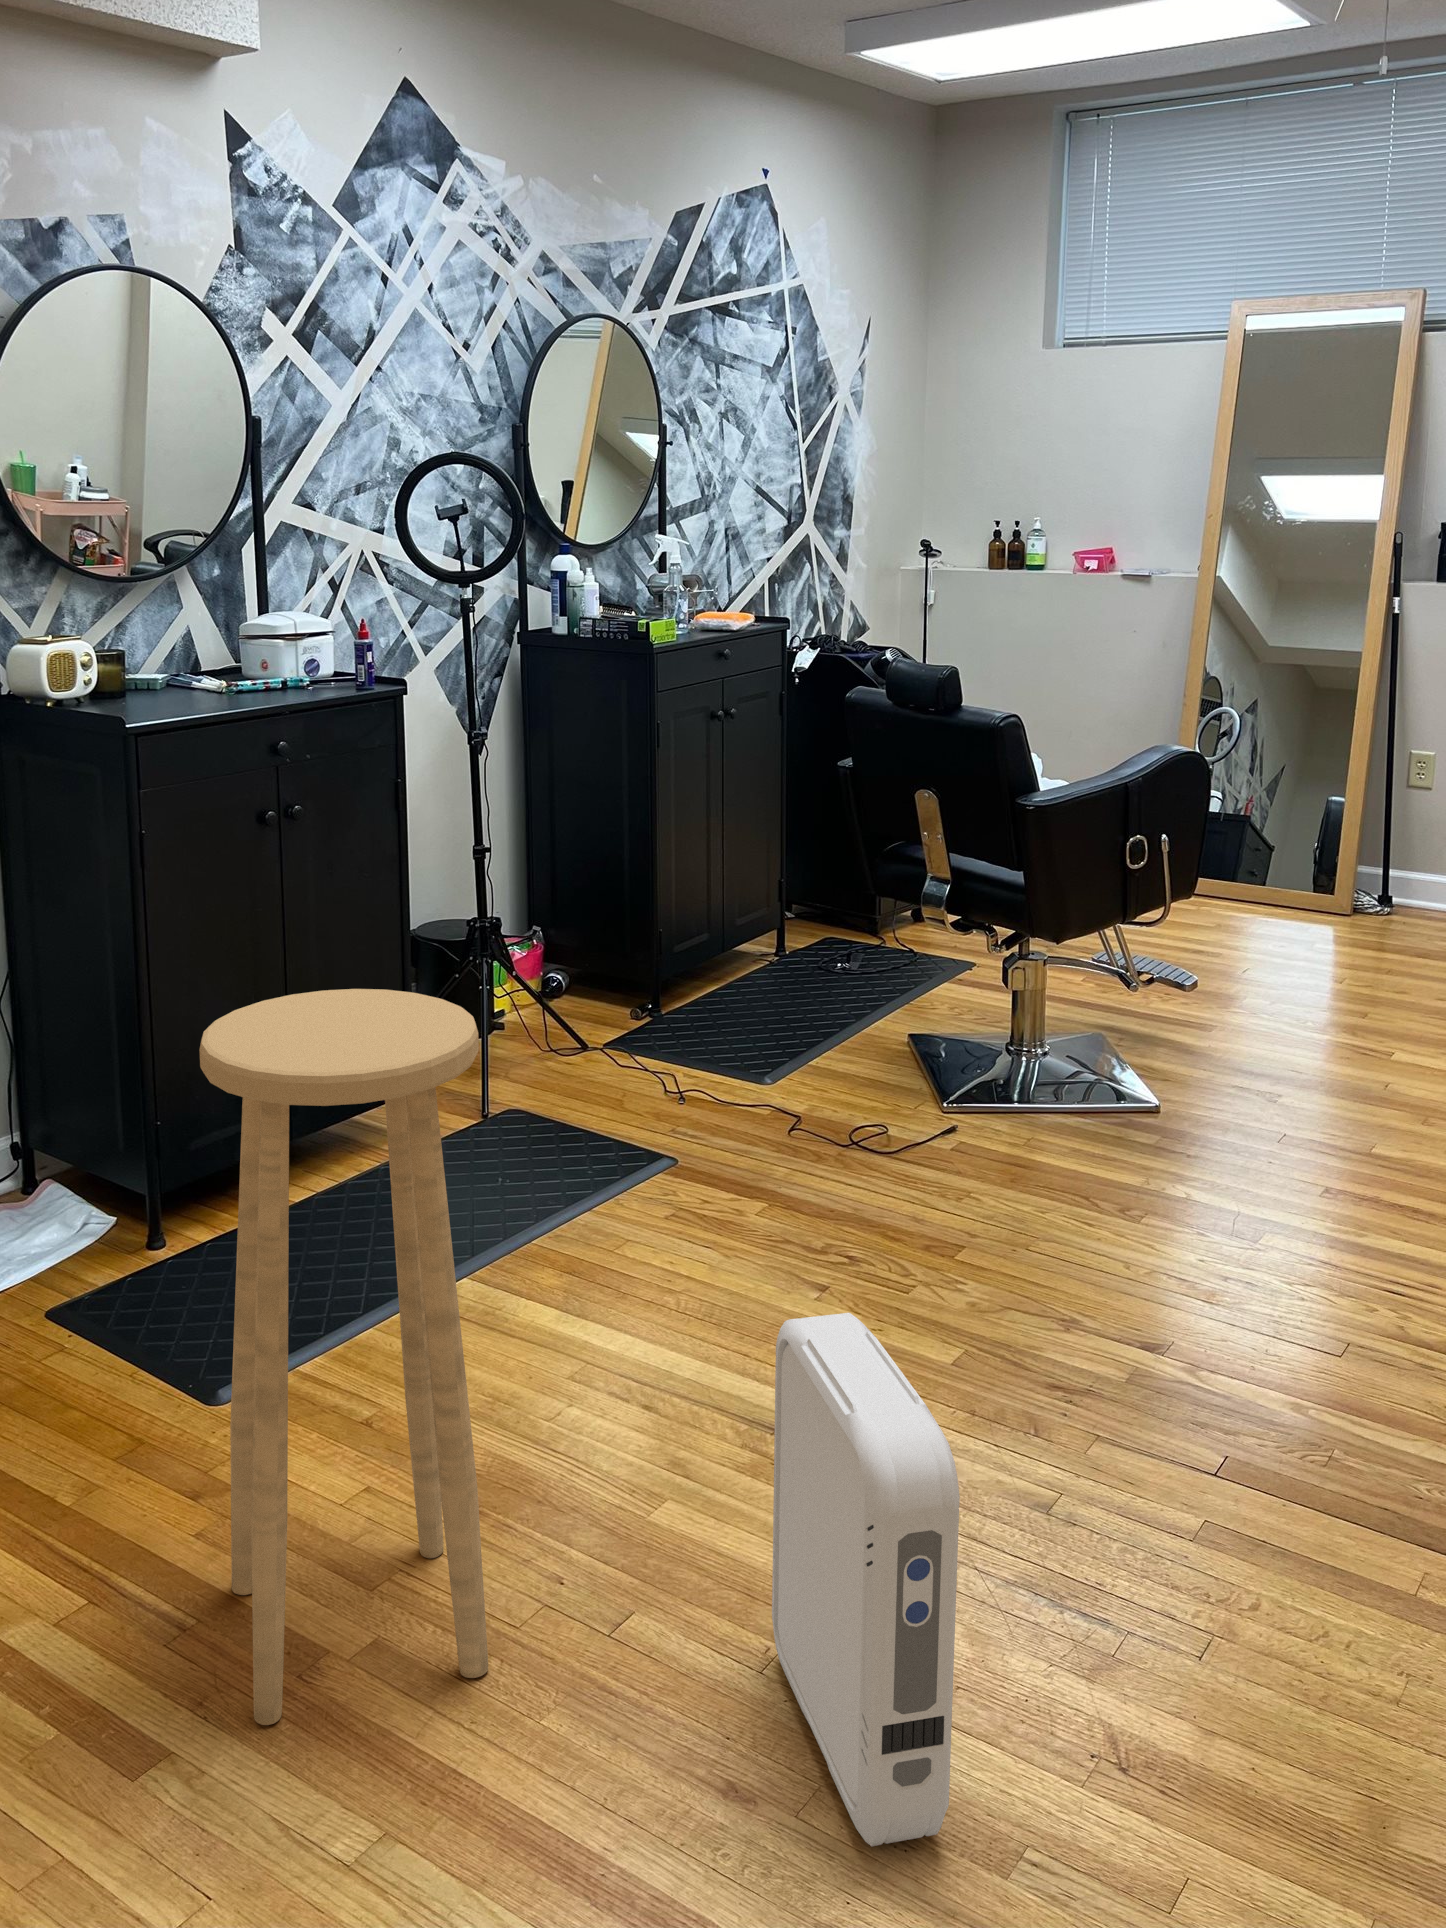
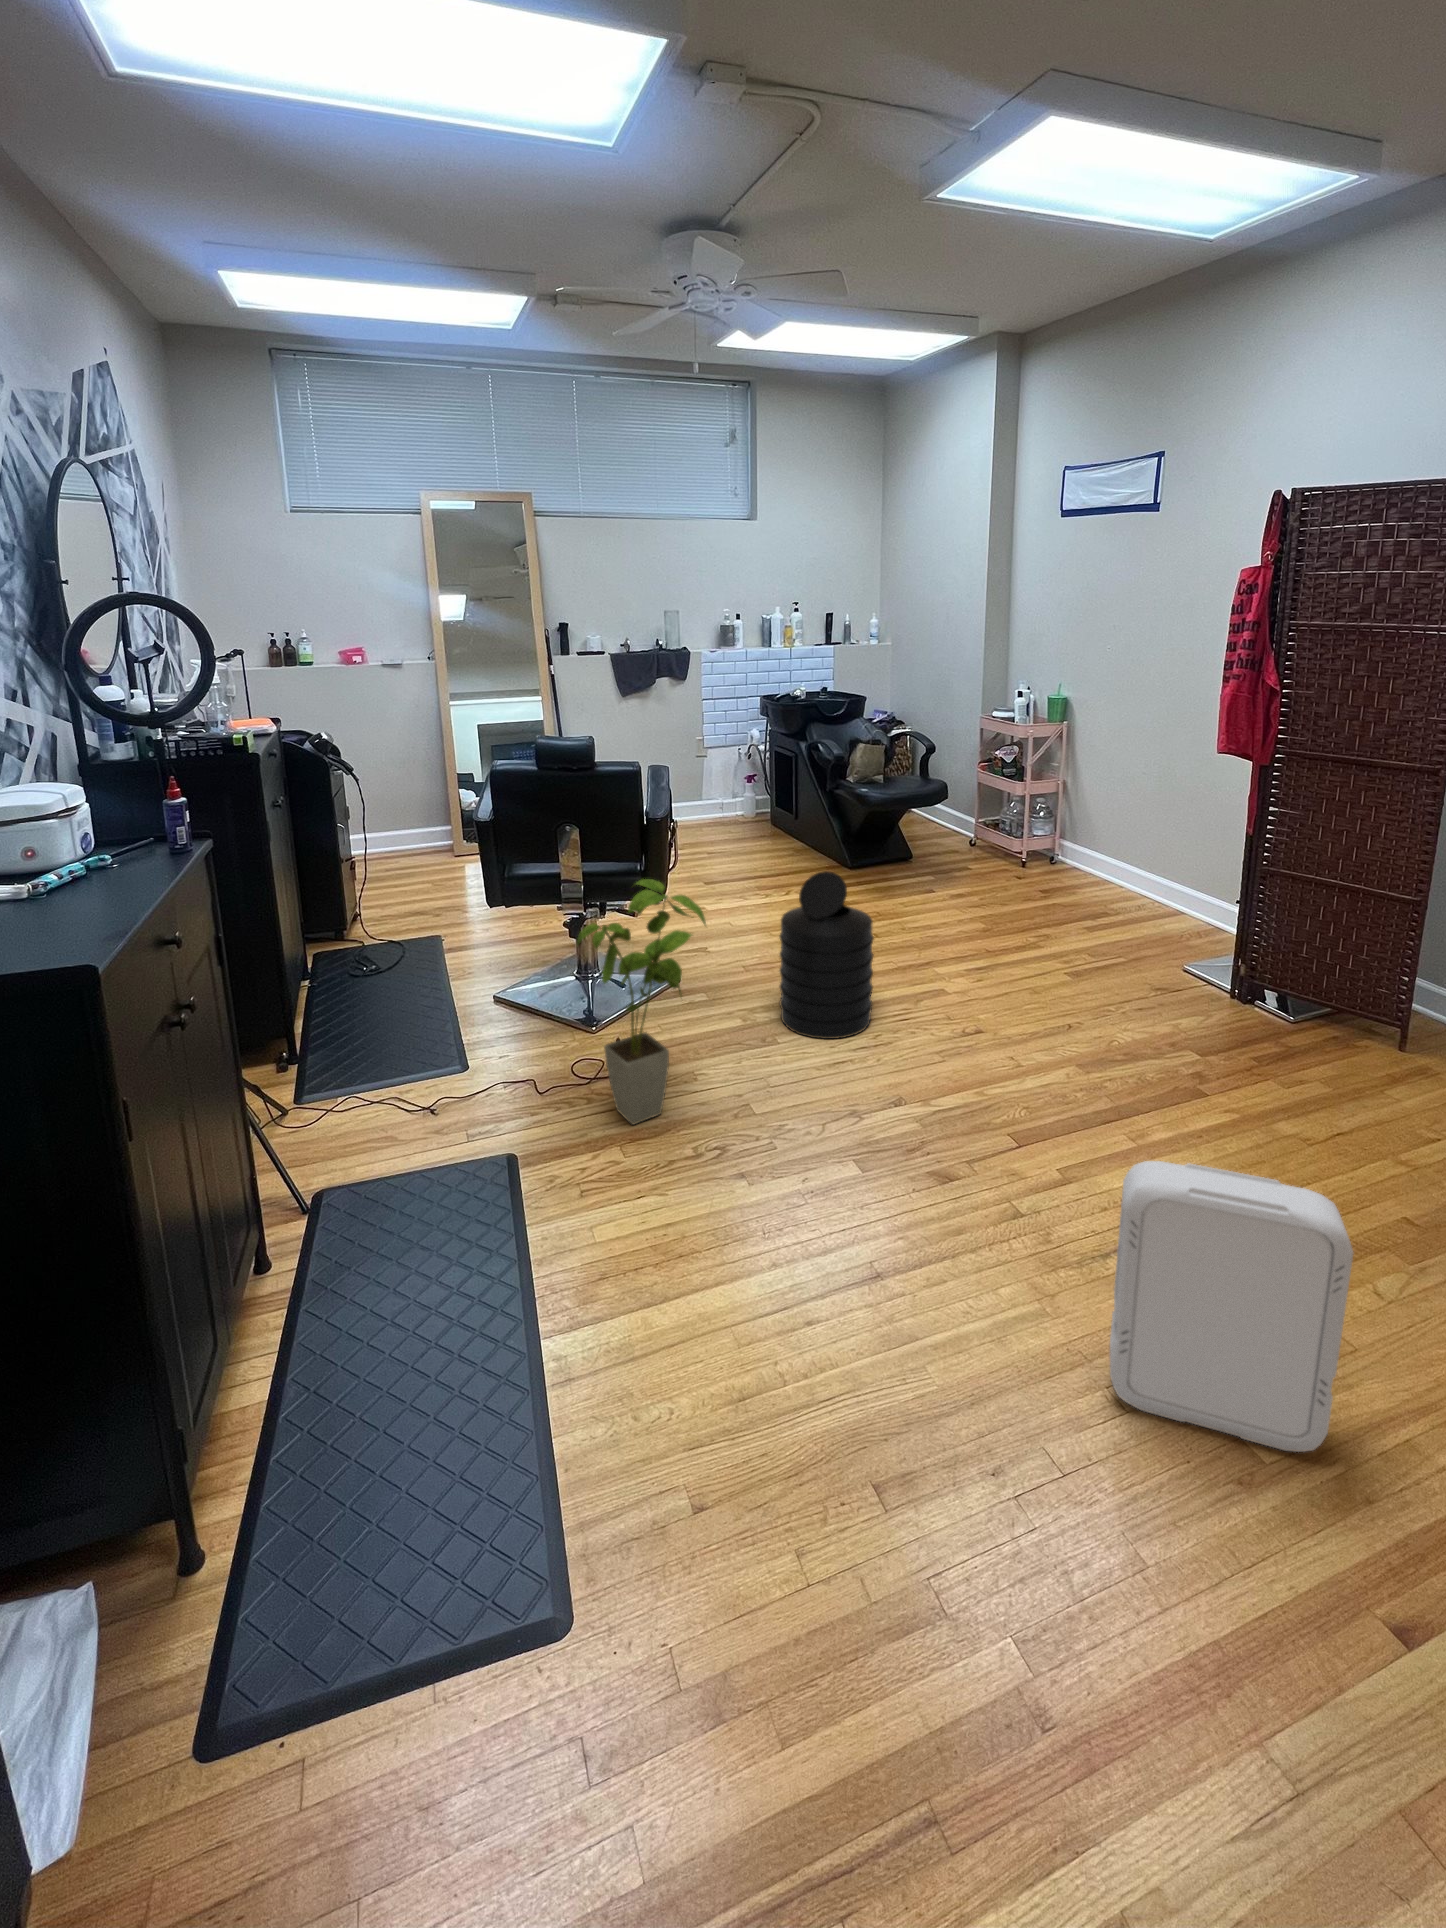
house plant: none [790,858,984,1206] -> present [577,879,706,1124]
trash can: none [1198,963,1389,1268] -> present [779,871,874,1039]
stool: present [200,989,488,1725] -> none [880,1089,1161,1810]

